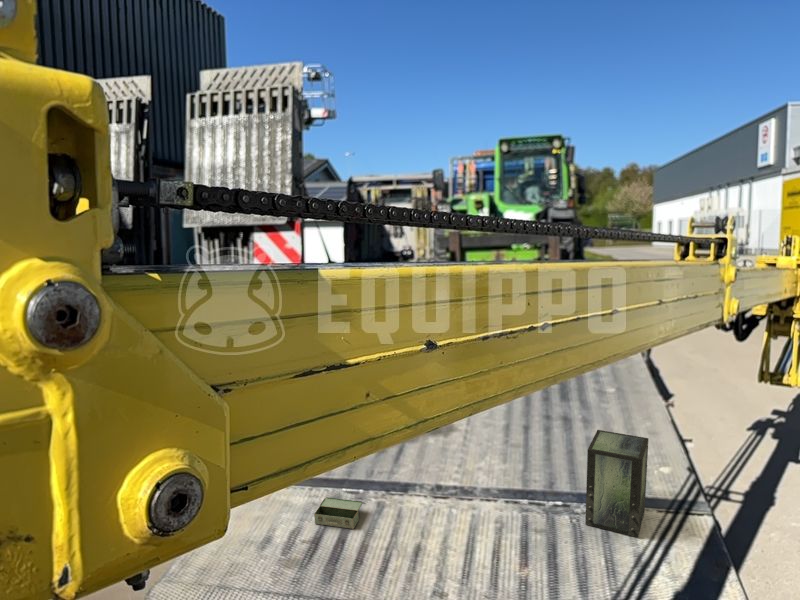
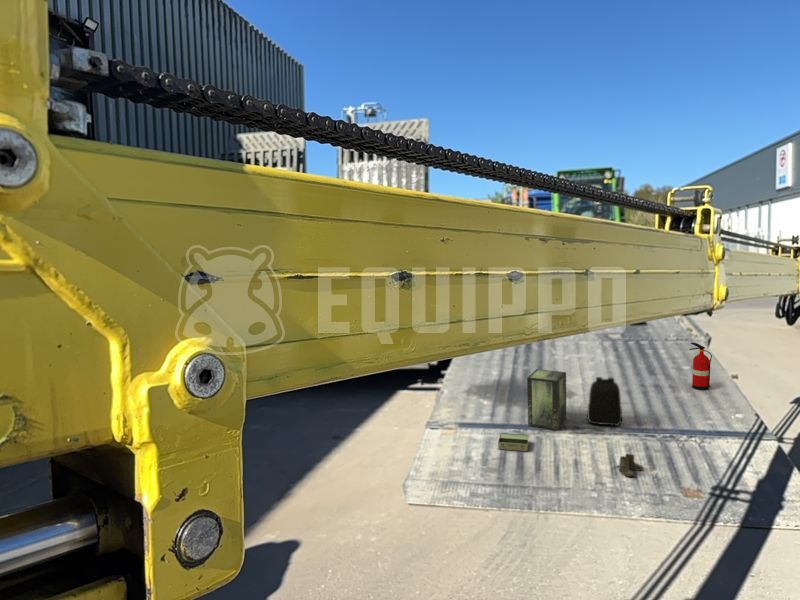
fire extinguisher: none [611,361,639,425] -> present [690,342,712,390]
backpack: none [458,414,504,484] -> present [588,377,622,426]
storage box: present [585,430,649,537] -> present [527,369,566,430]
boots: none [468,542,509,582] -> present [619,454,643,477]

